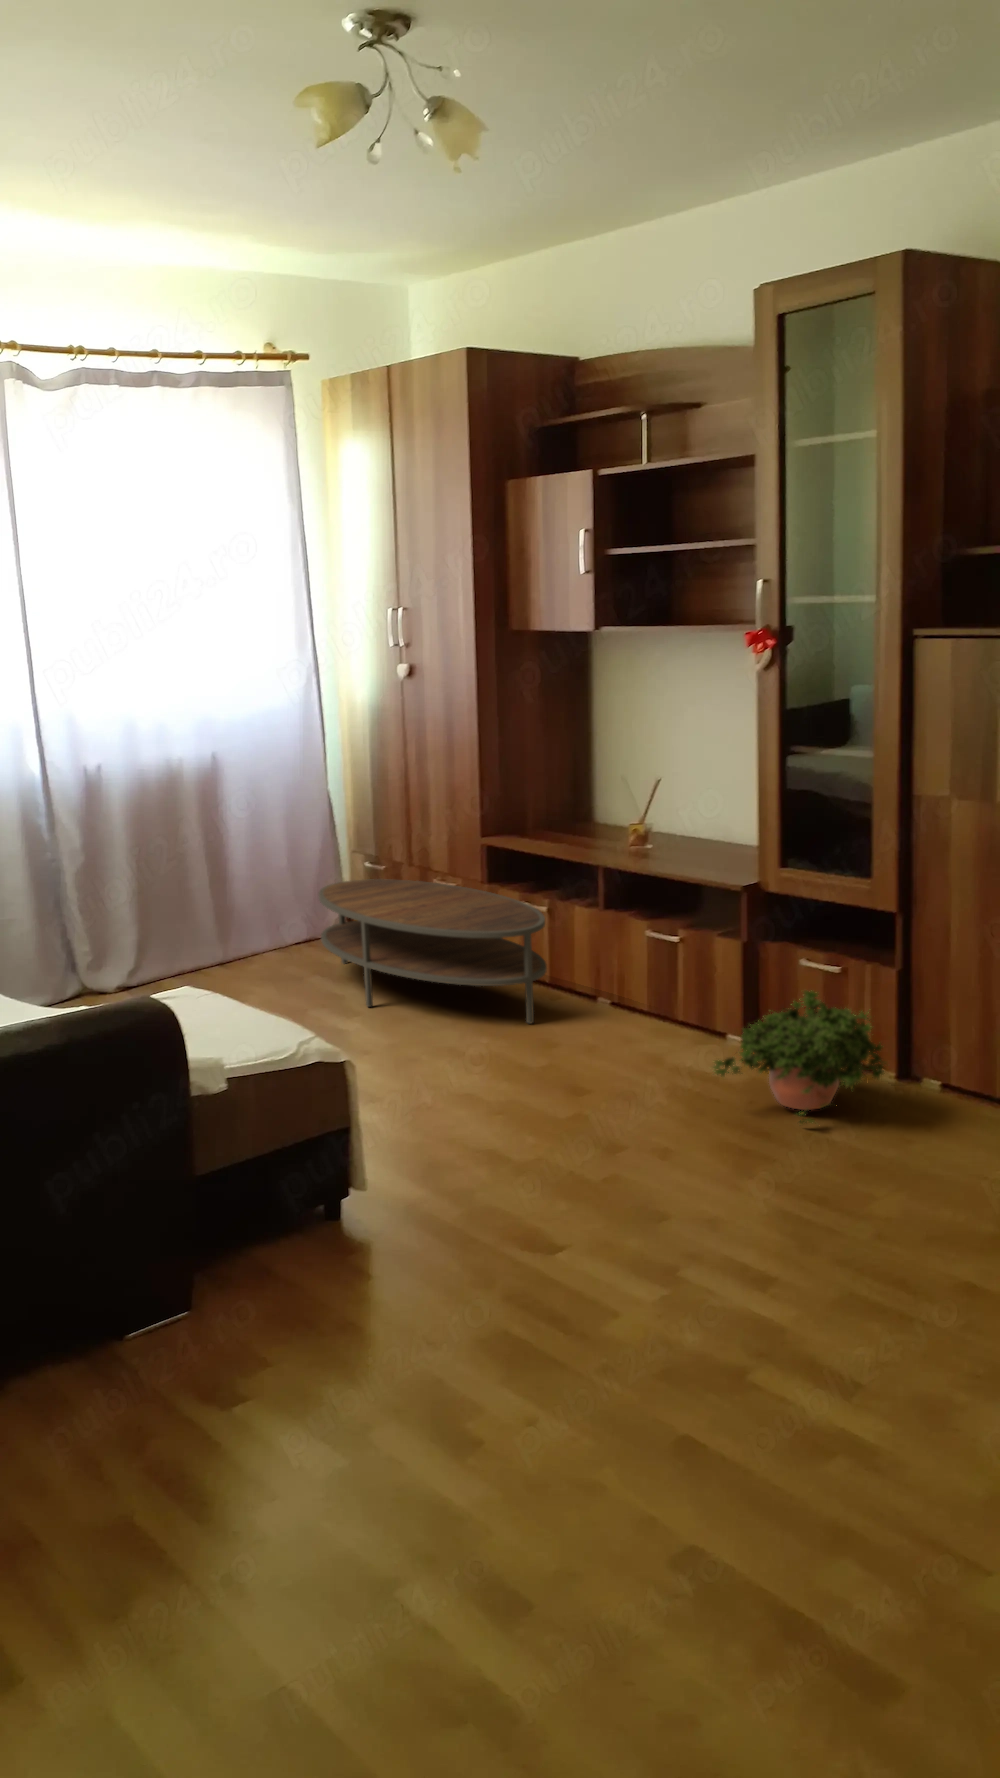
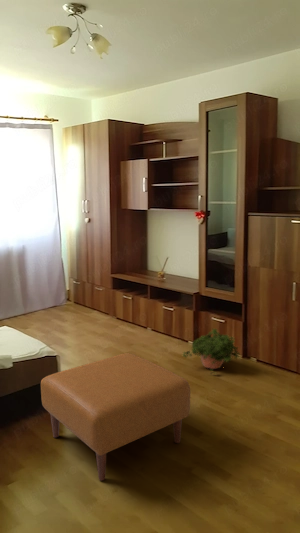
coffee table: present [319,879,547,1023] -> none [57,288,130,337]
ottoman: none [307,1056,740,1397] -> present [41,353,190,481]

